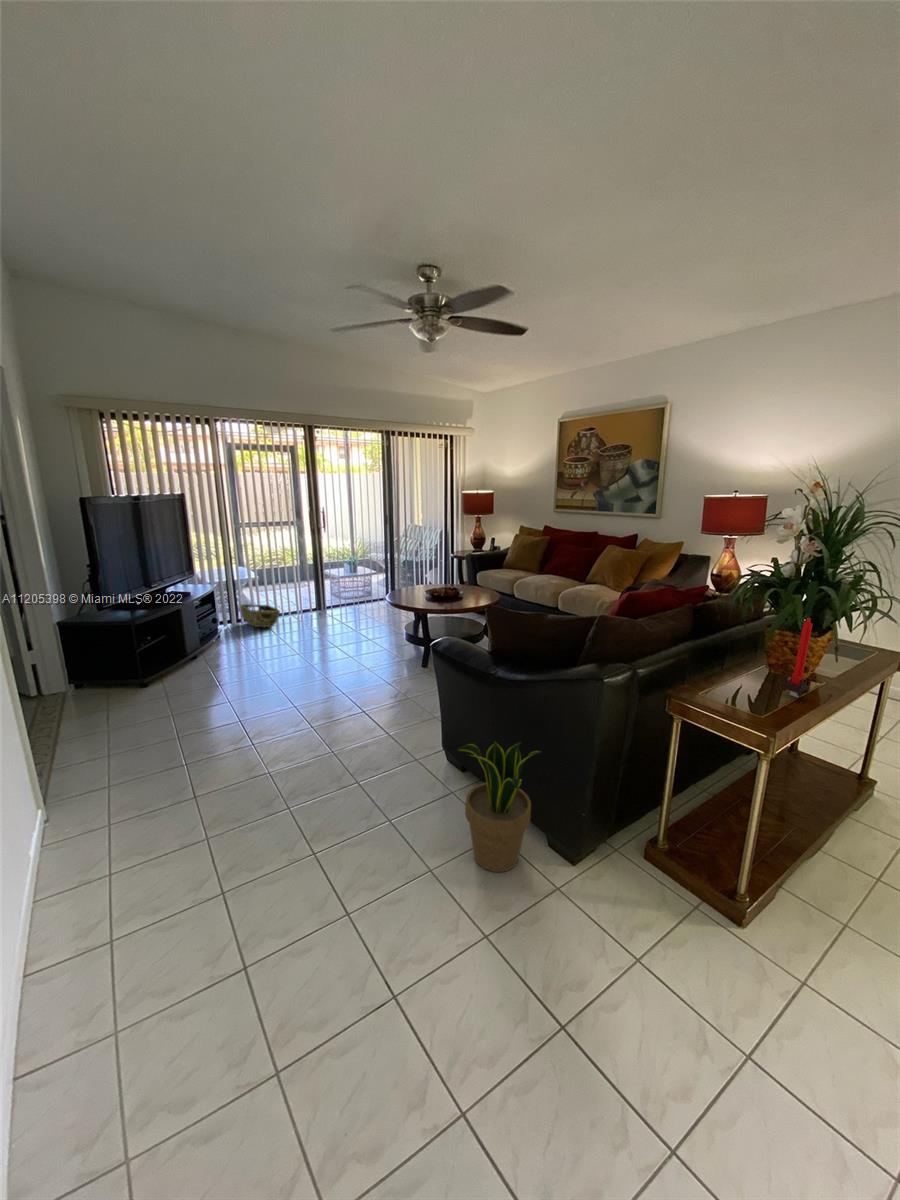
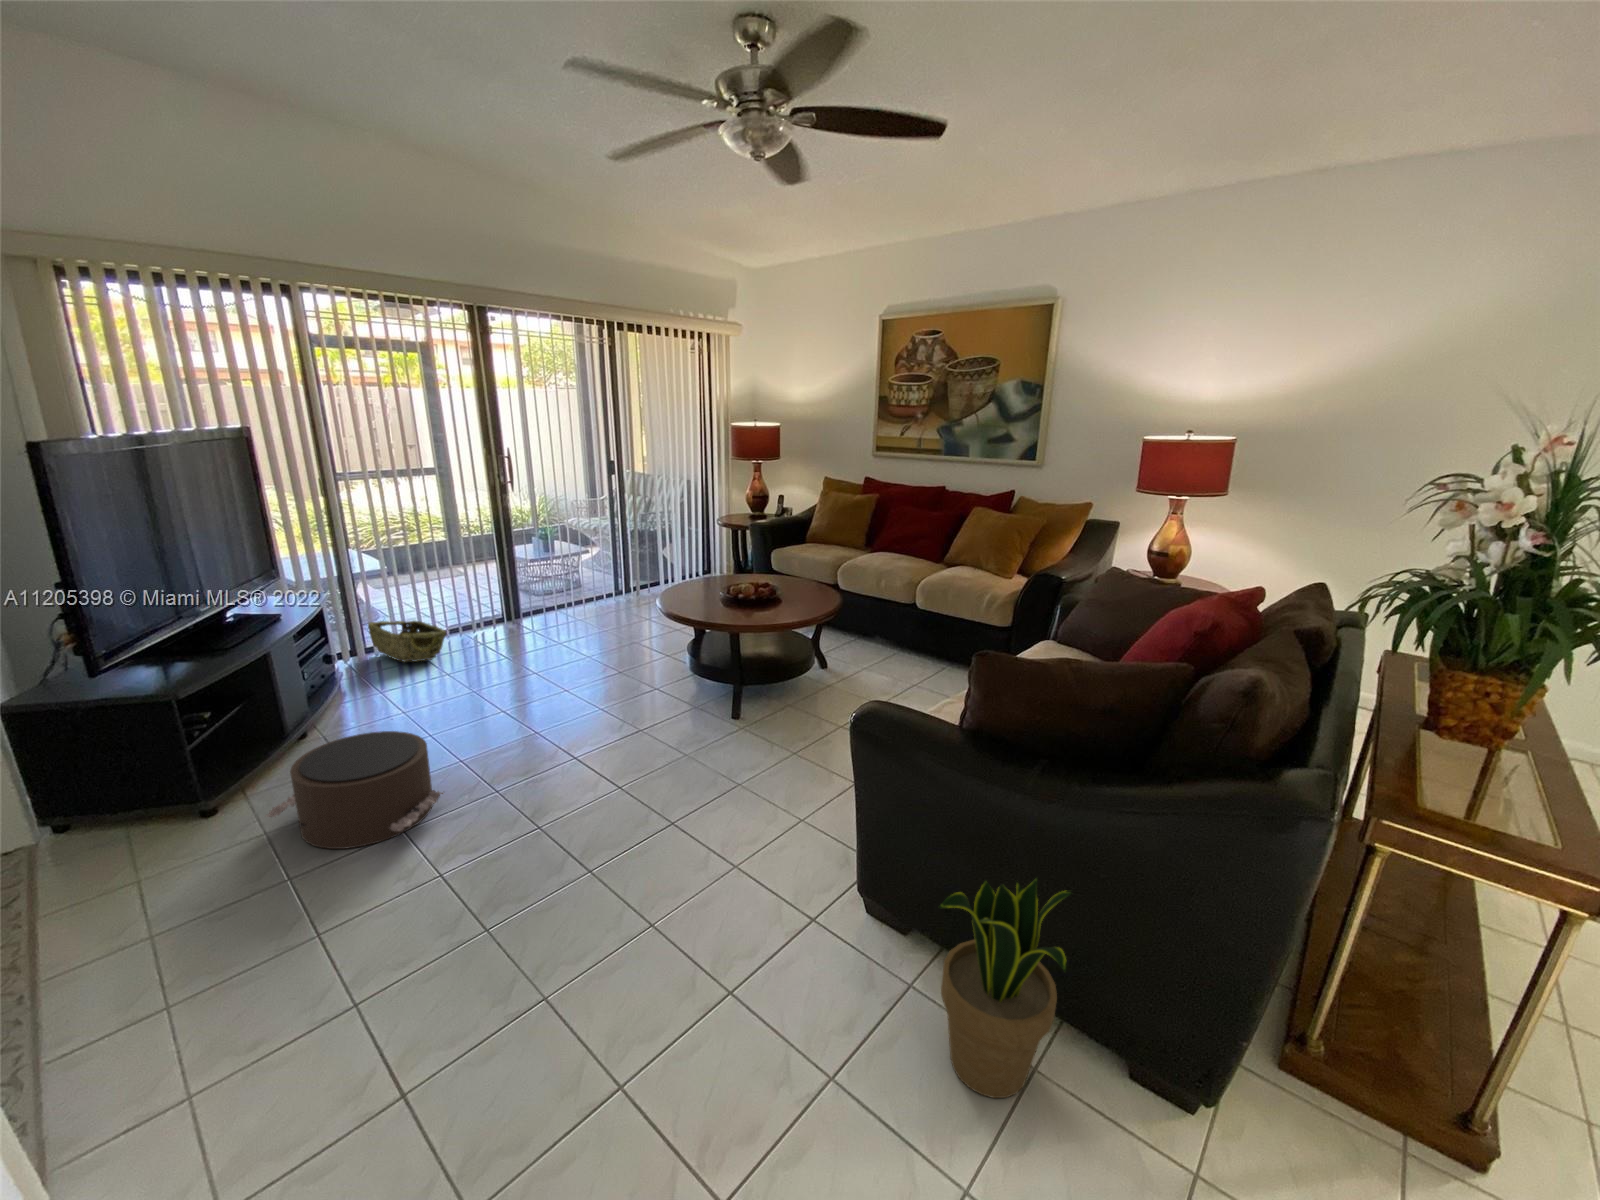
candle: present [782,618,813,697] -> none [1409,649,1463,767]
pouf: none [164,656,253,713] -> present [265,731,444,849]

